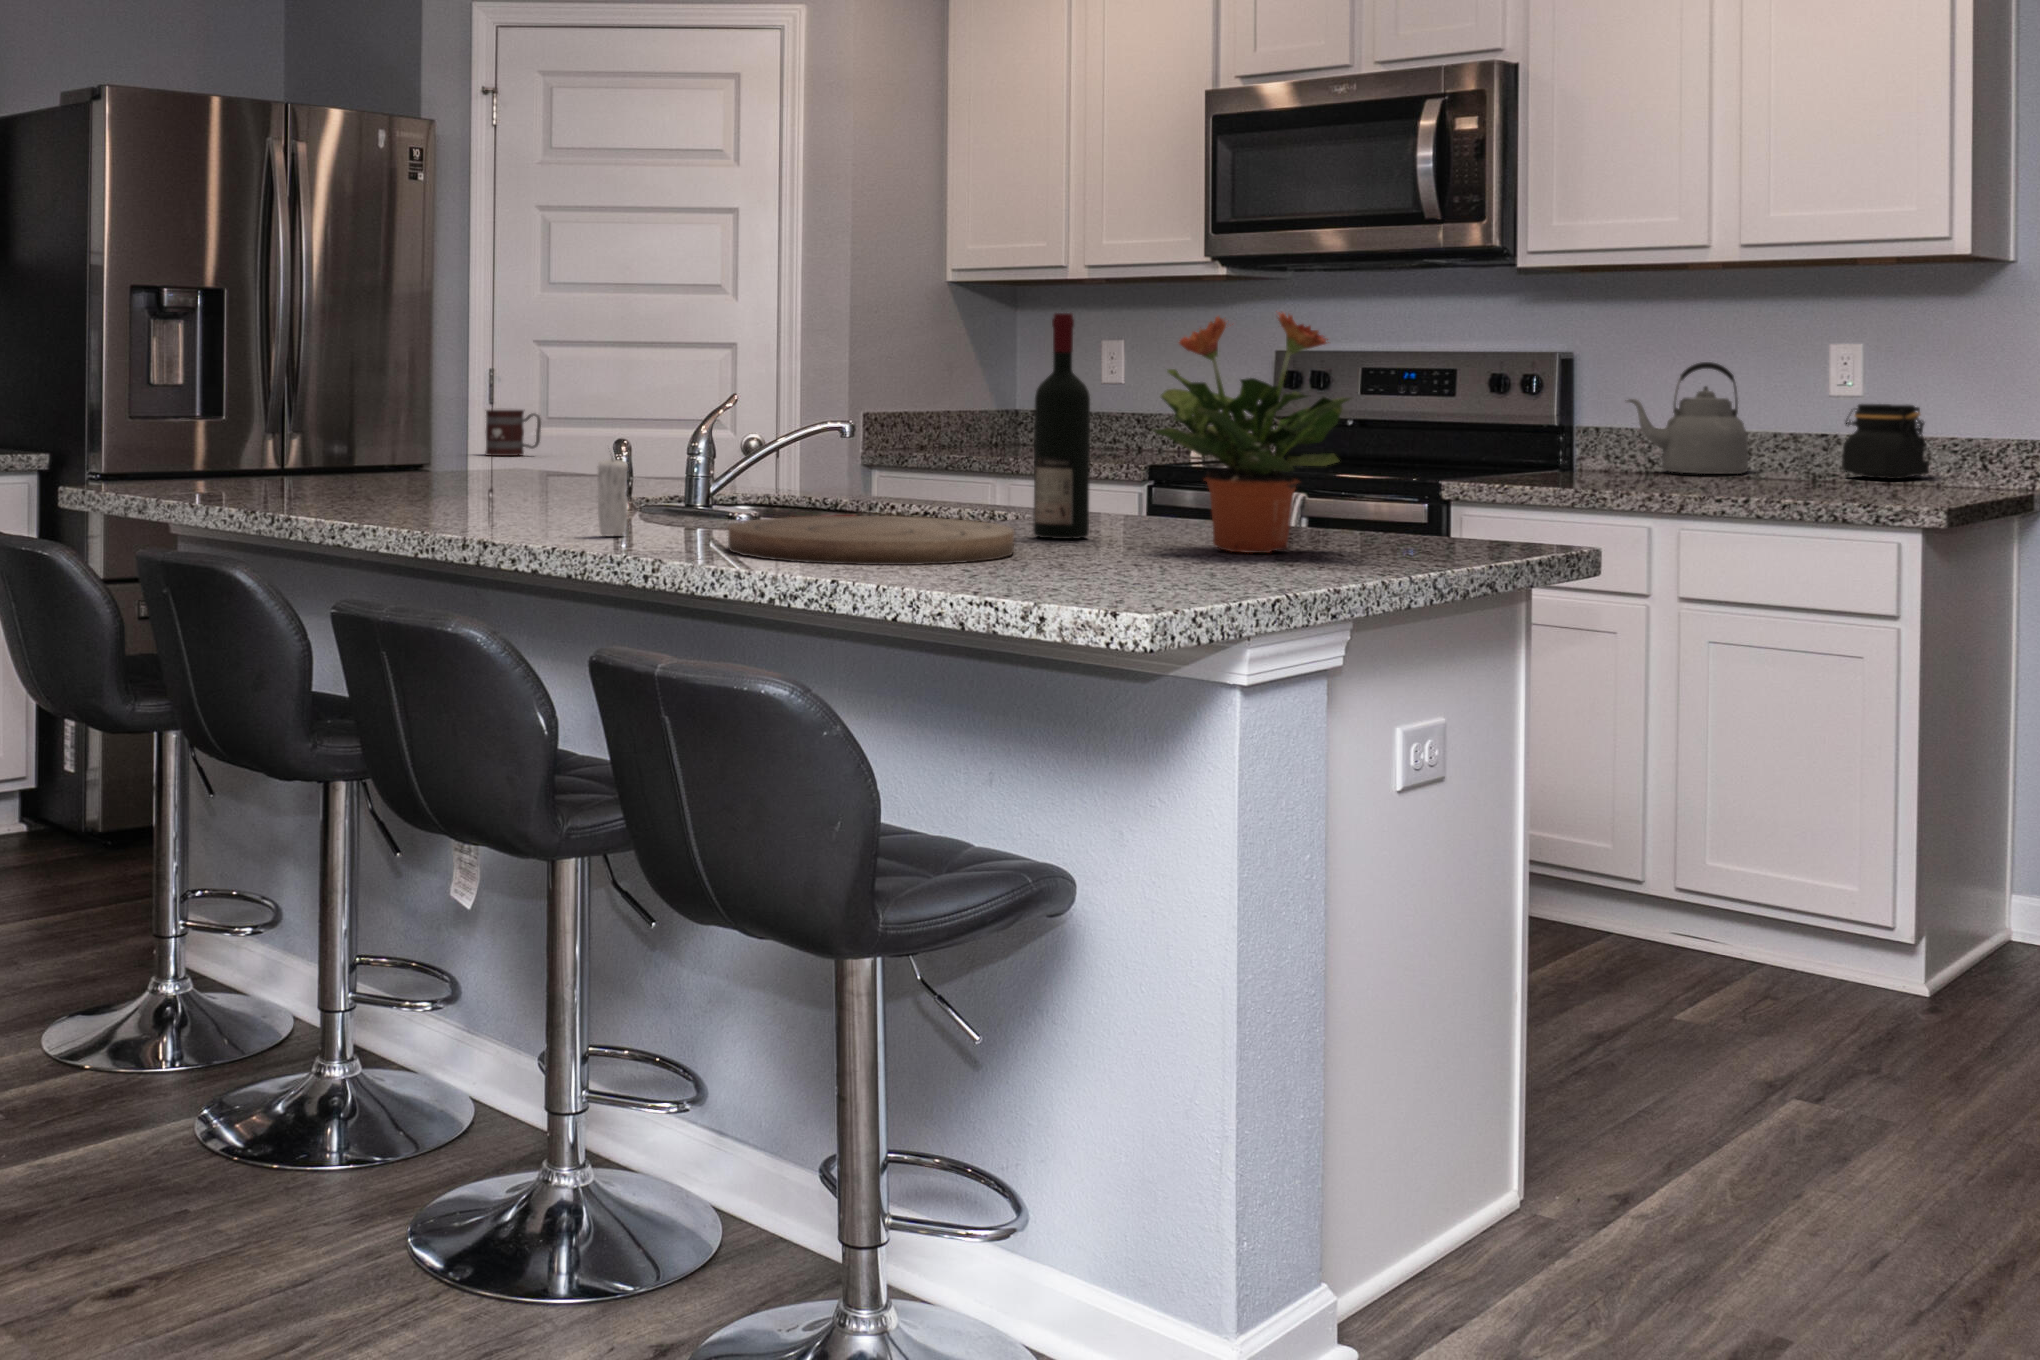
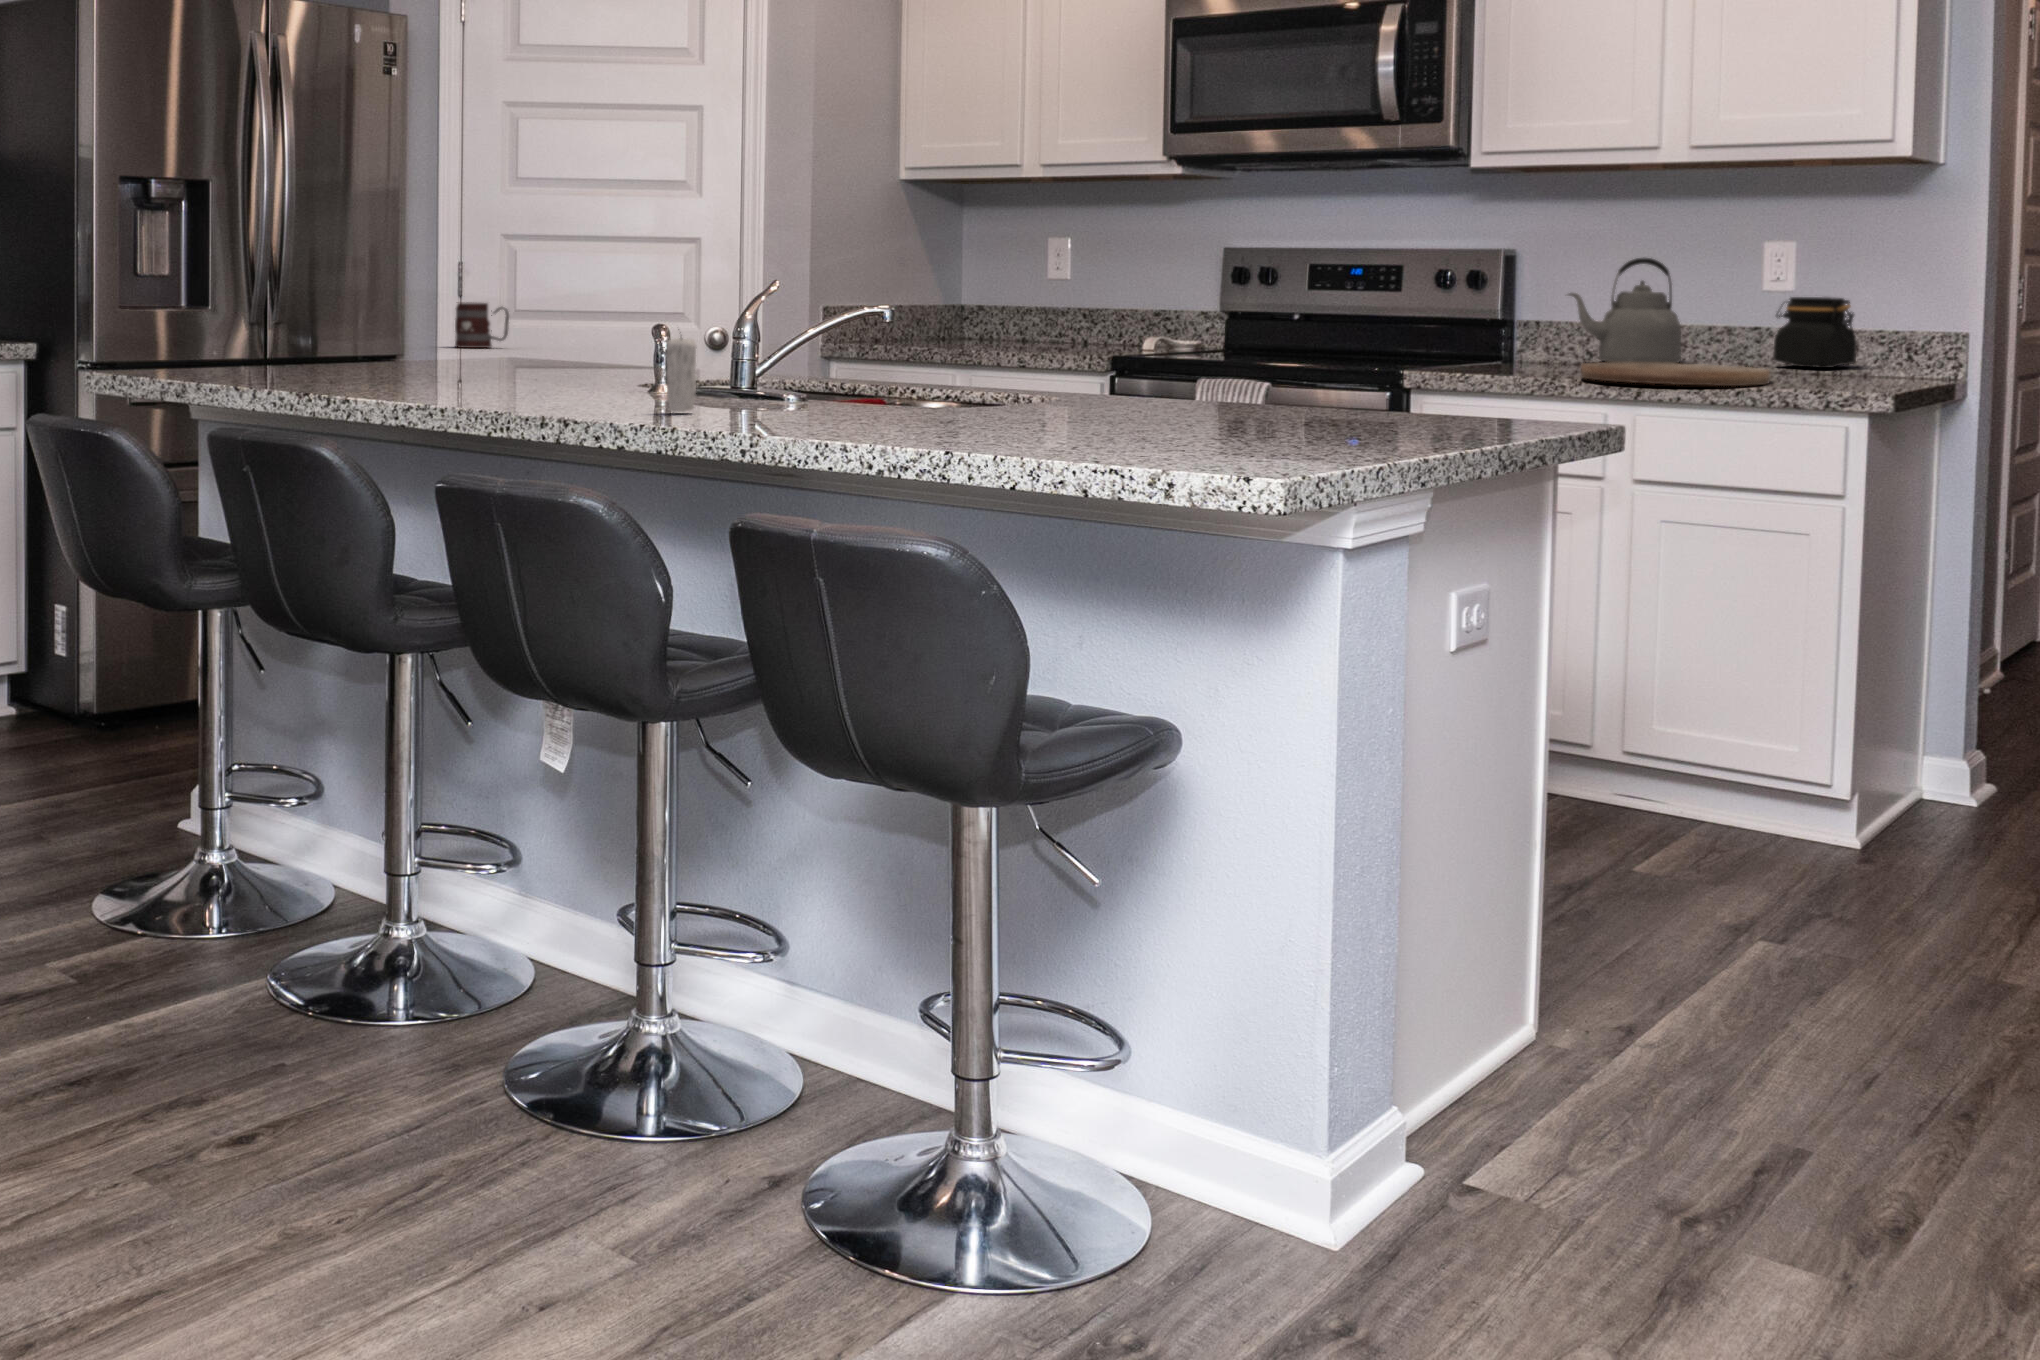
wine bottle: present [1033,313,1090,539] -> none [1084,197,1142,416]
potted plant: present [1153,313,1350,553] -> none [1215,193,1418,428]
cutting board: present [728,516,1014,565] -> present [1581,362,1770,386]

